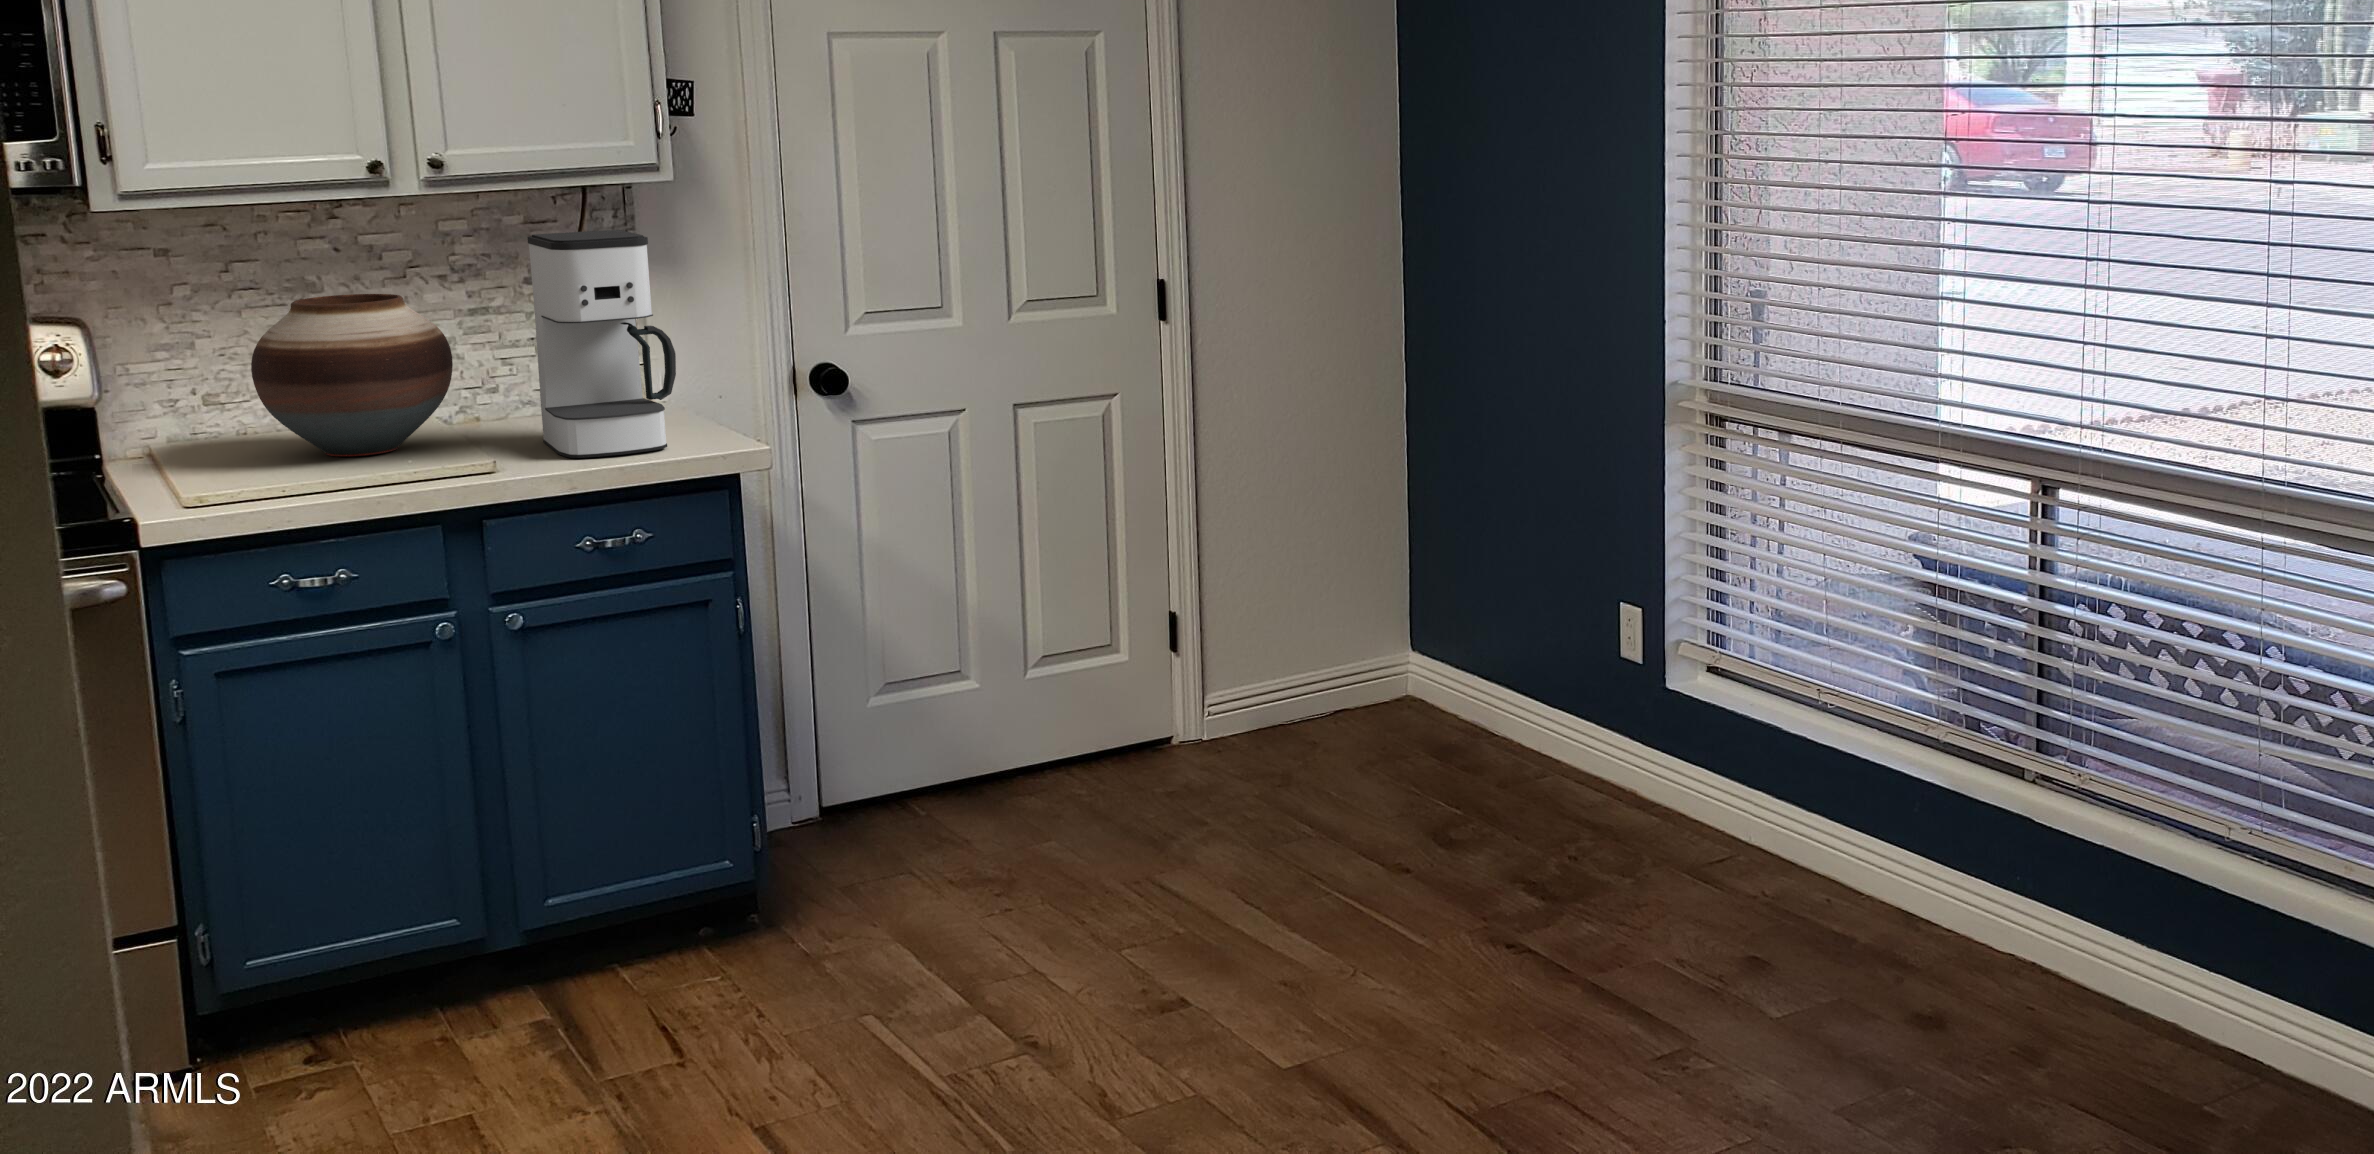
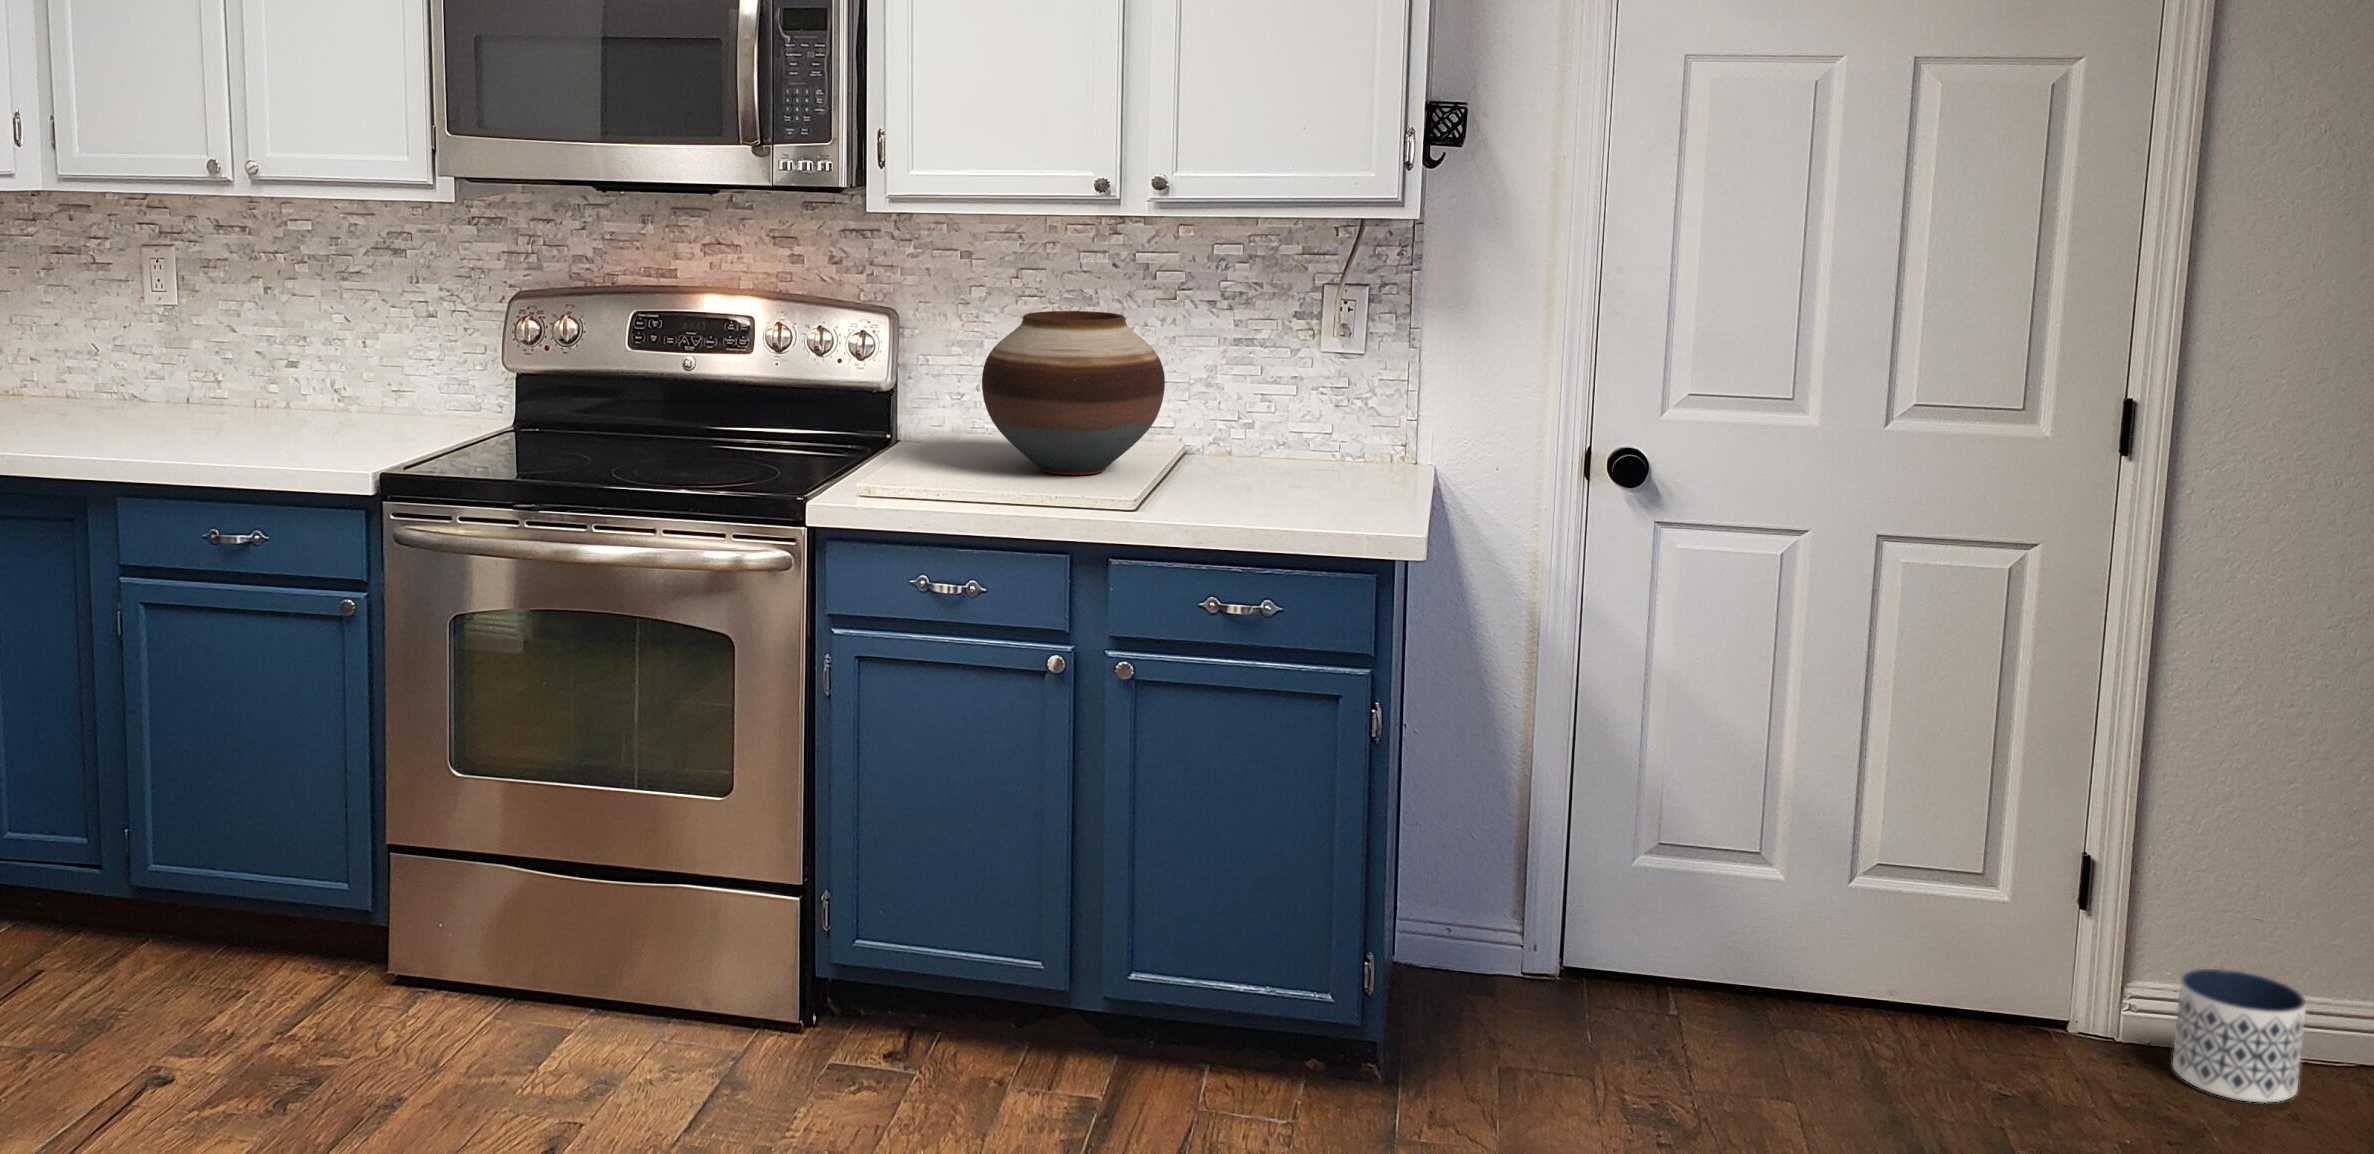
coffee maker: present [527,230,676,458] -> none [1217,264,1360,516]
planter: none [1242,667,1316,751] -> present [2172,969,2306,1103]

